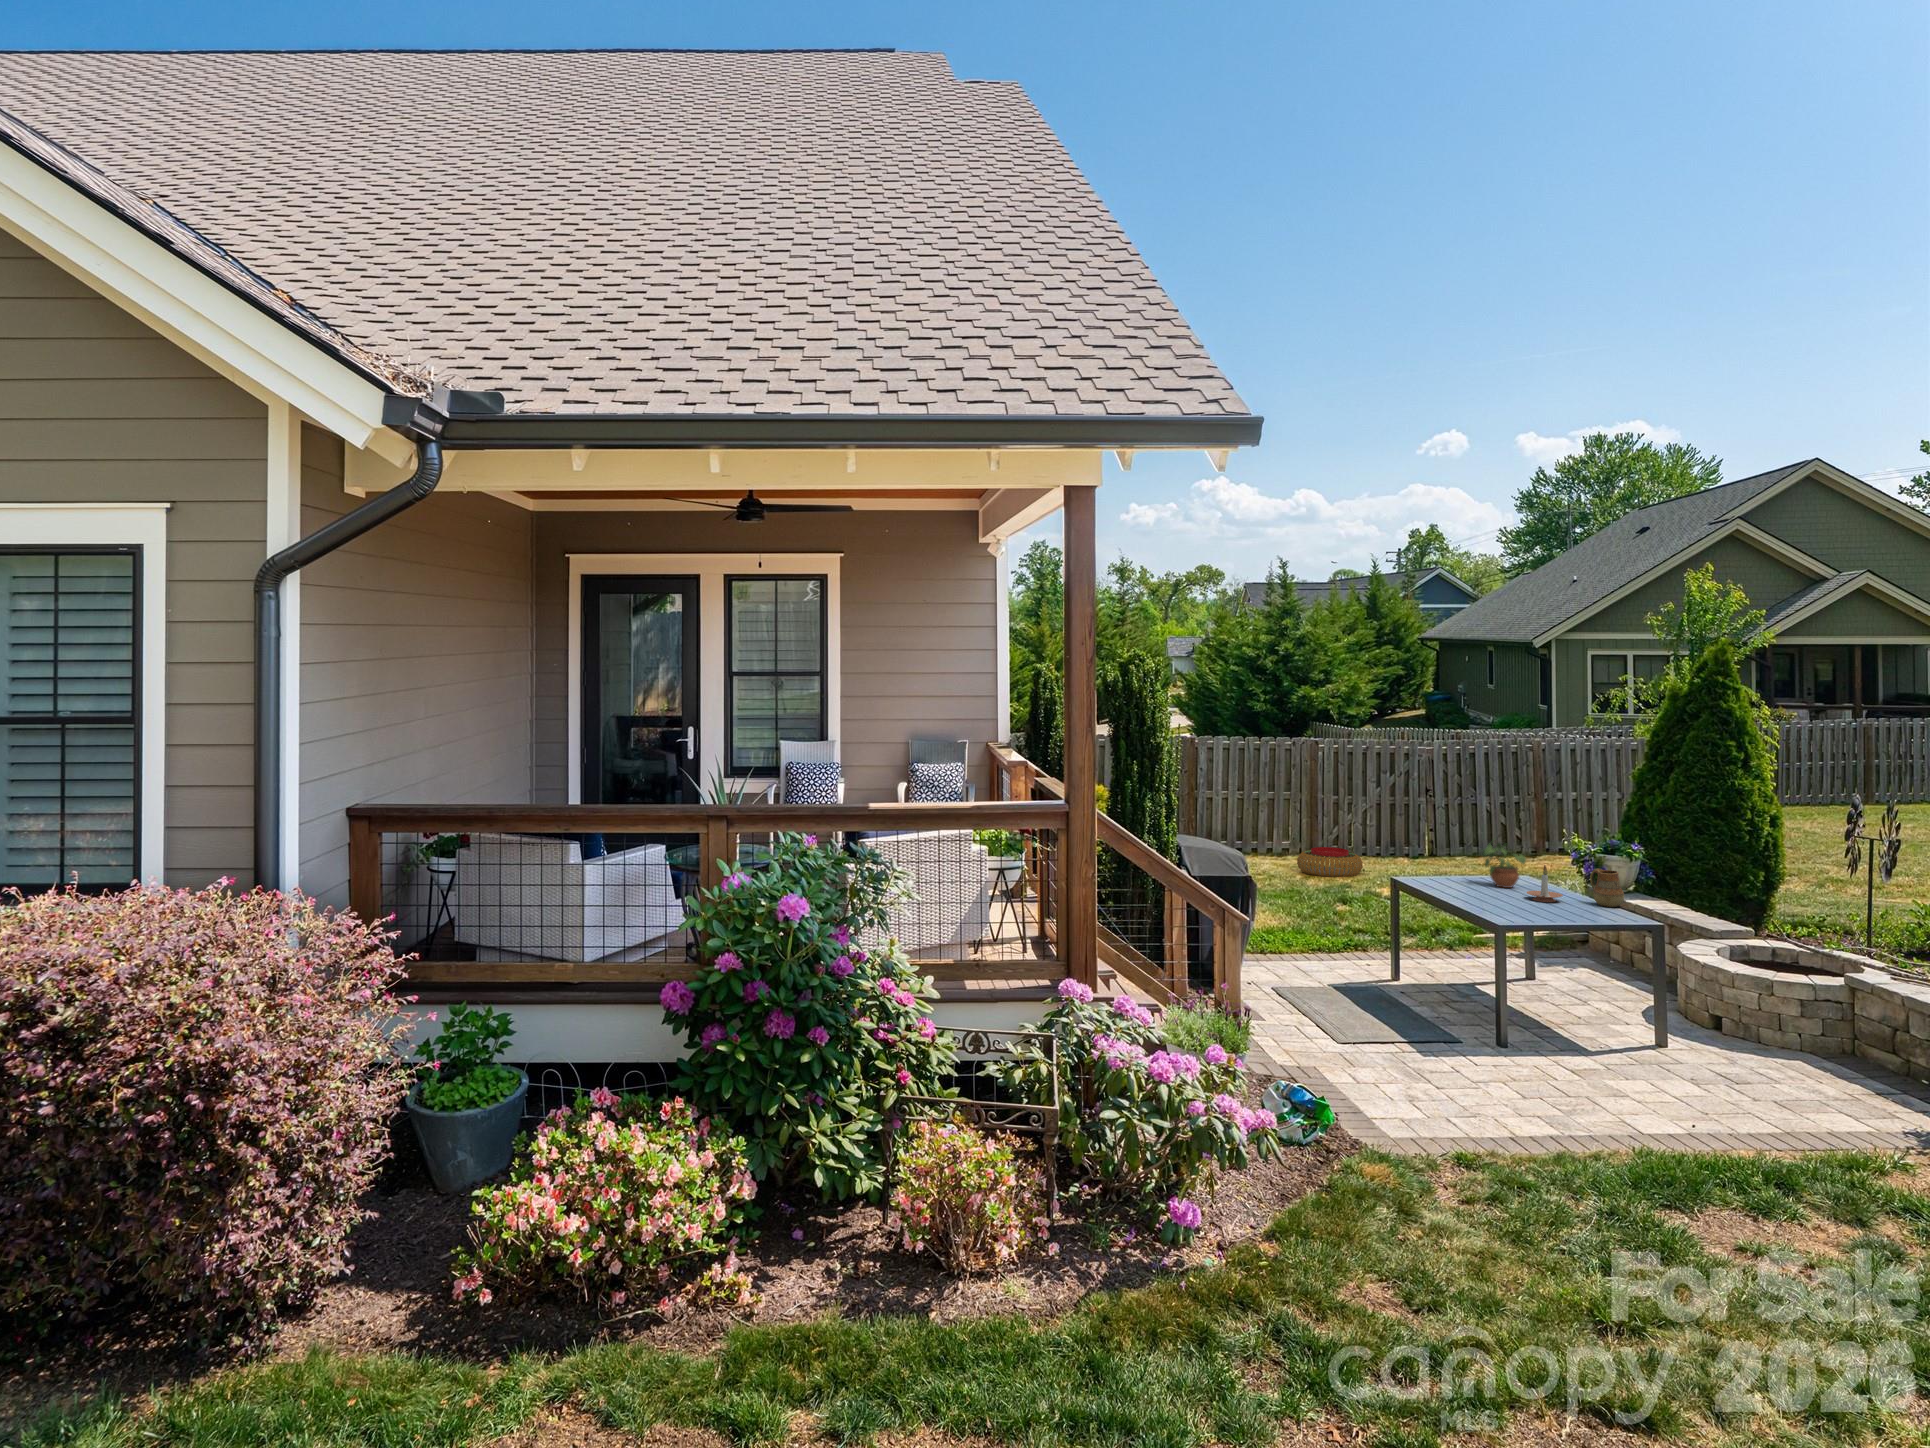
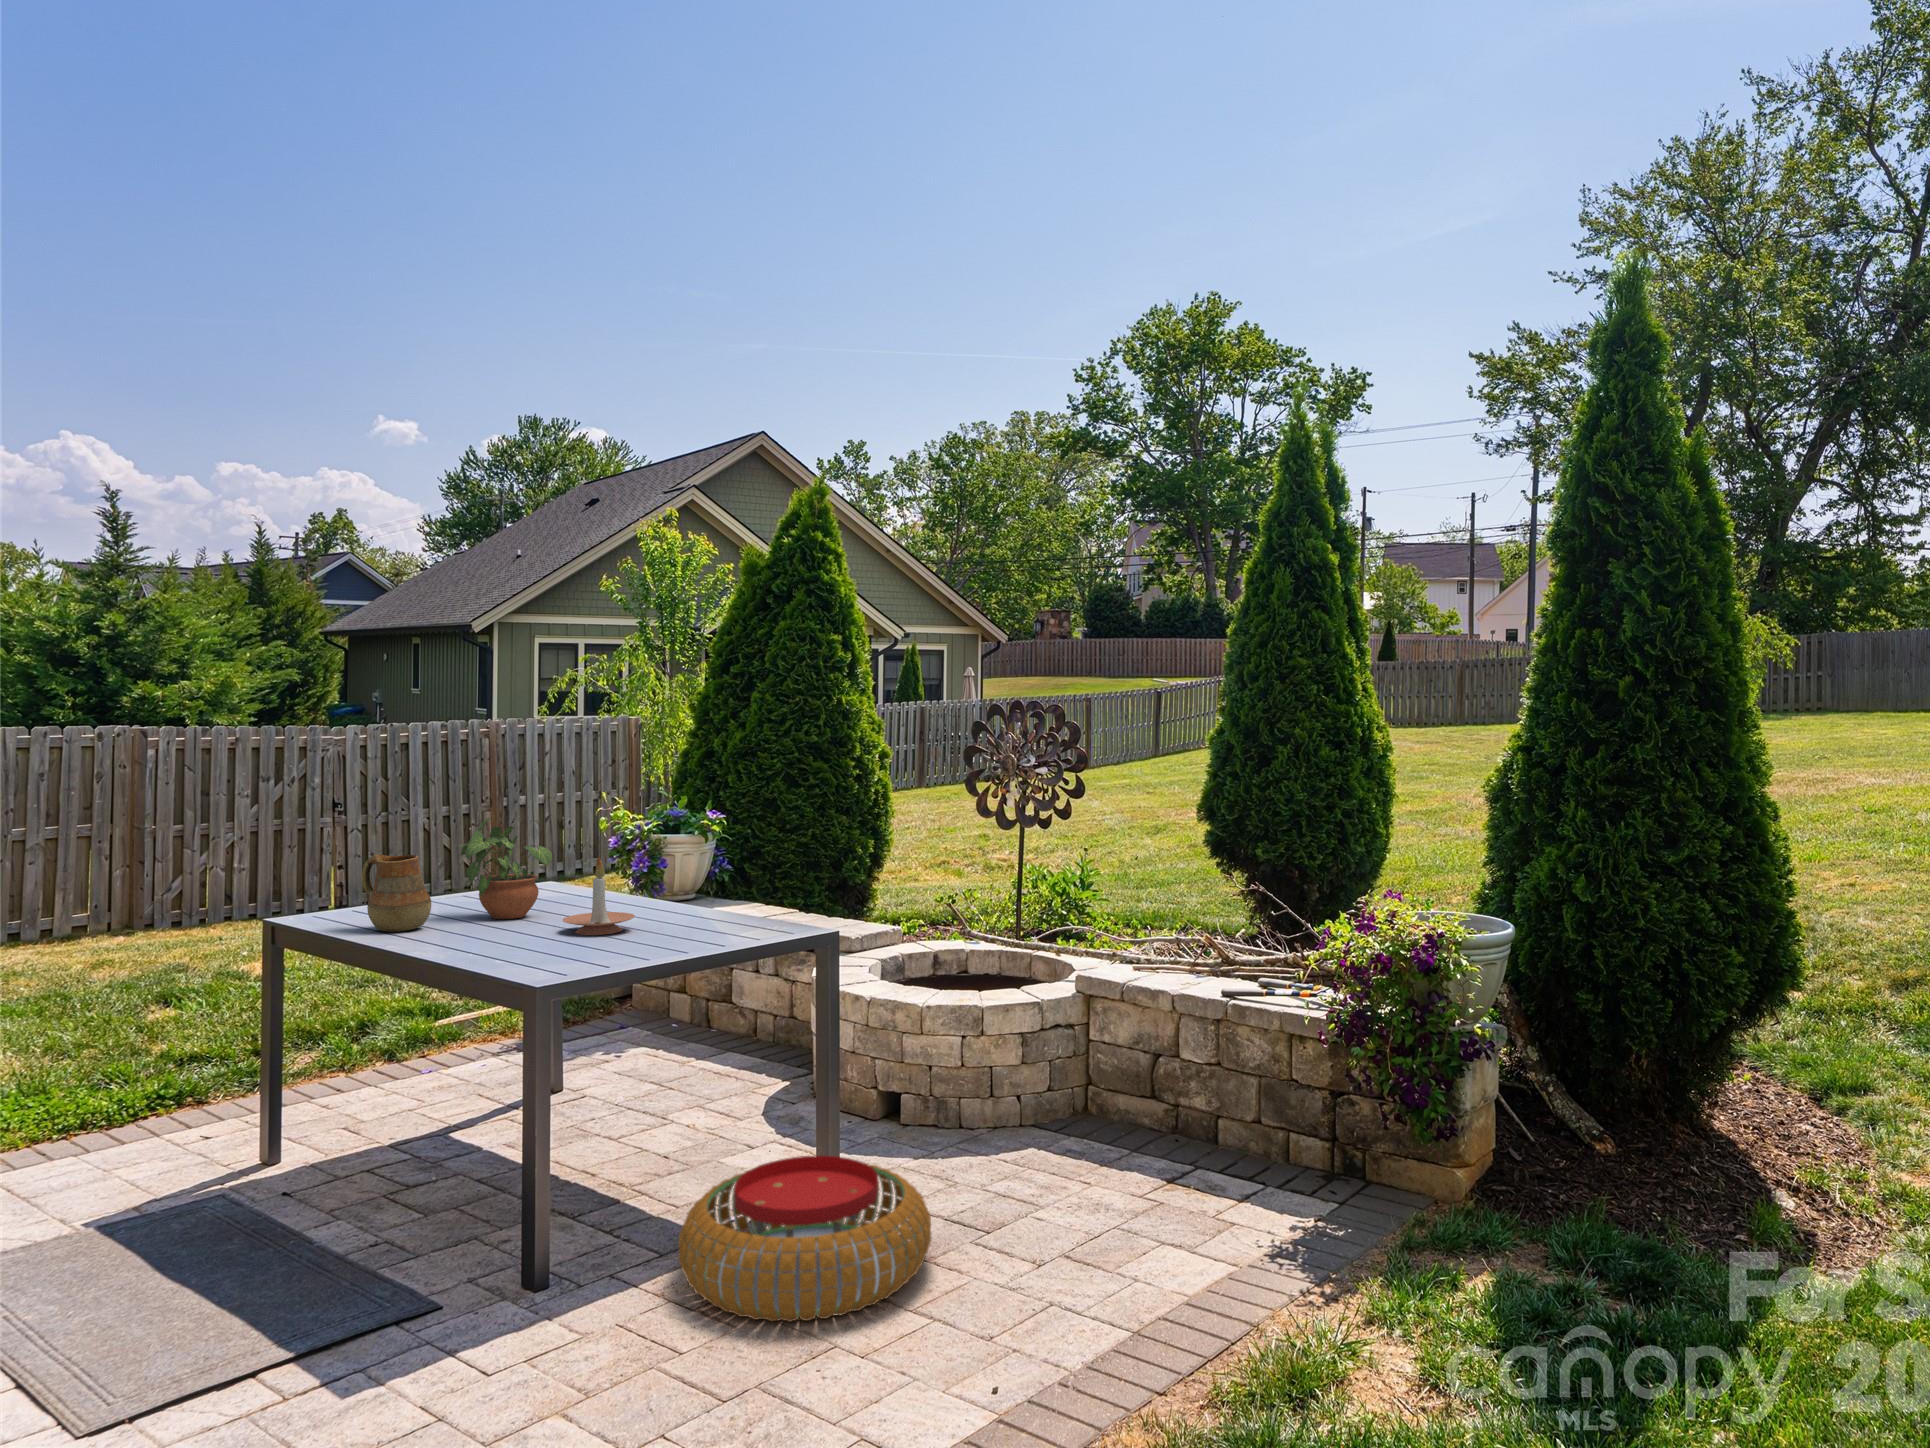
pouf: present [1297,847,1363,877] -> present [679,1156,931,1322]
pitcher: present [1590,868,1624,907] -> present [362,854,431,932]

